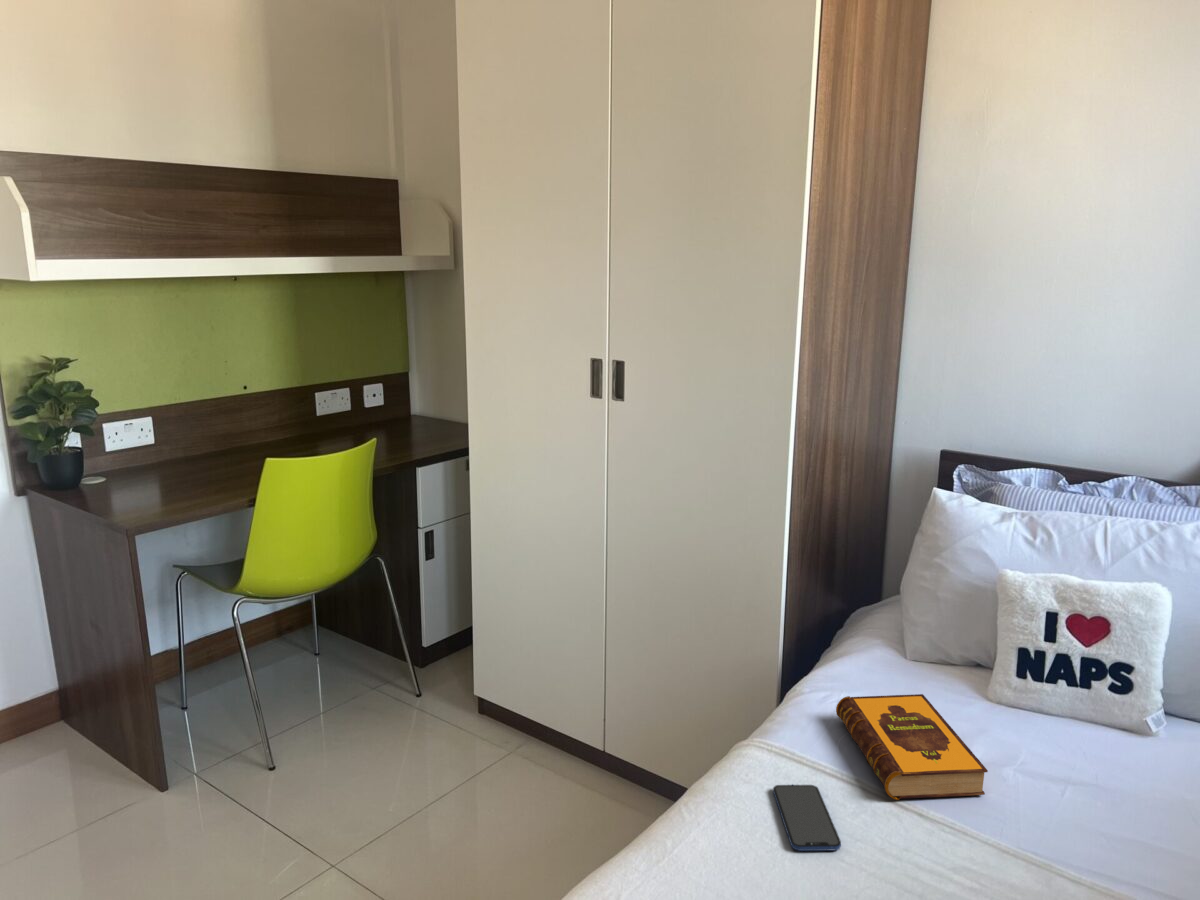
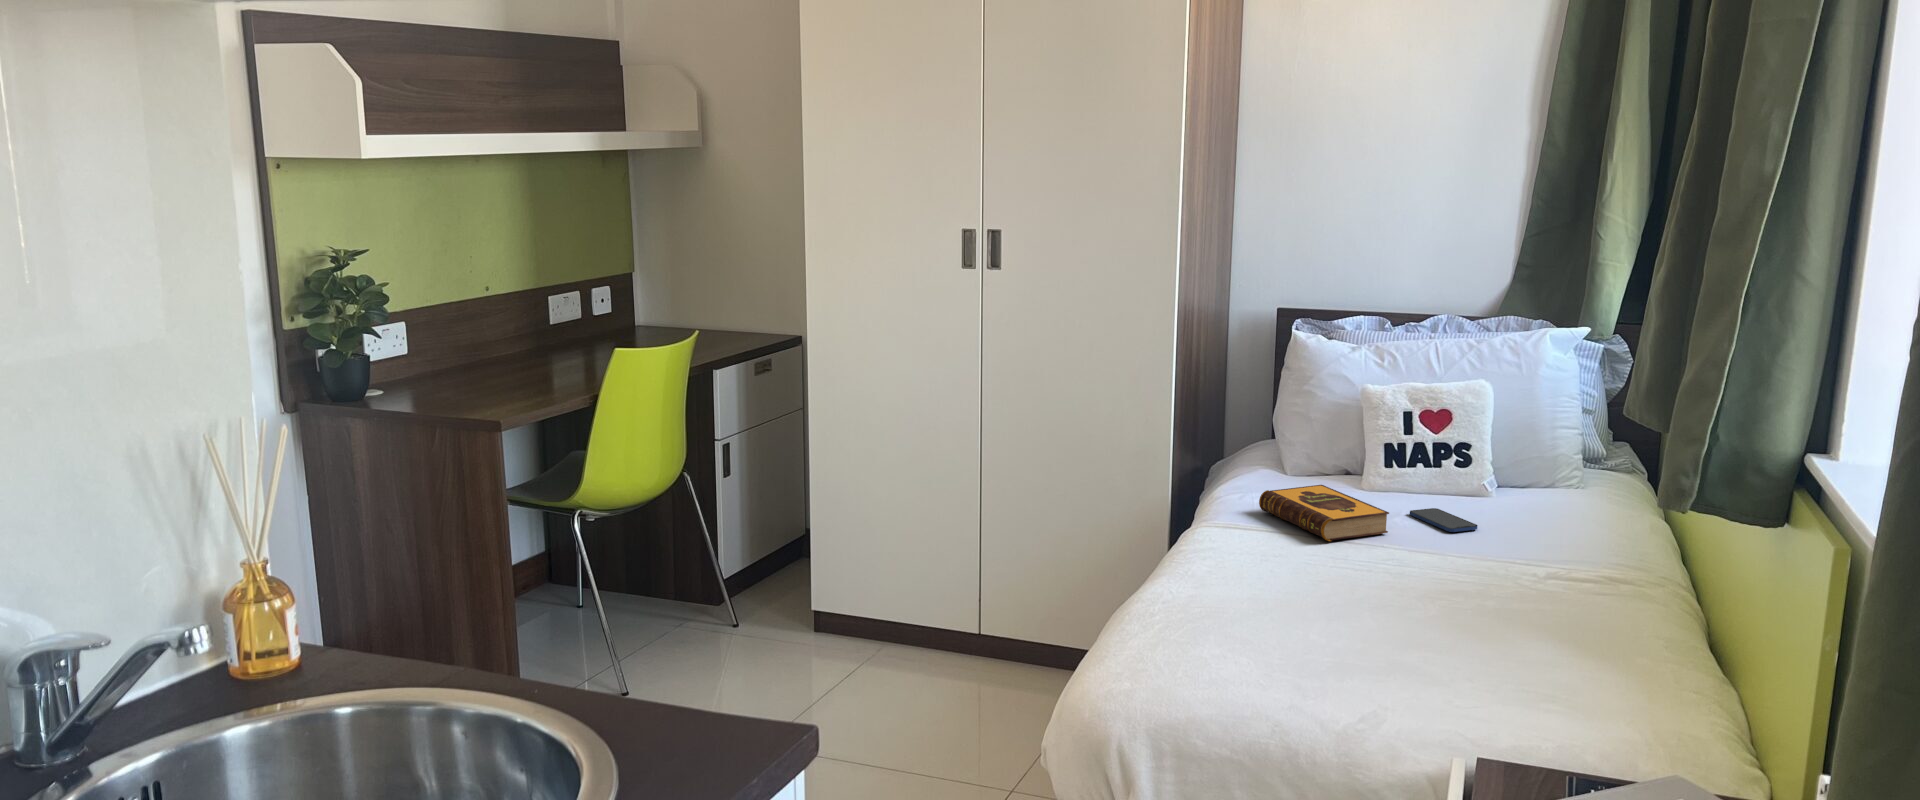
smartphone: present [773,785,841,851] -> present [1410,508,1478,532]

